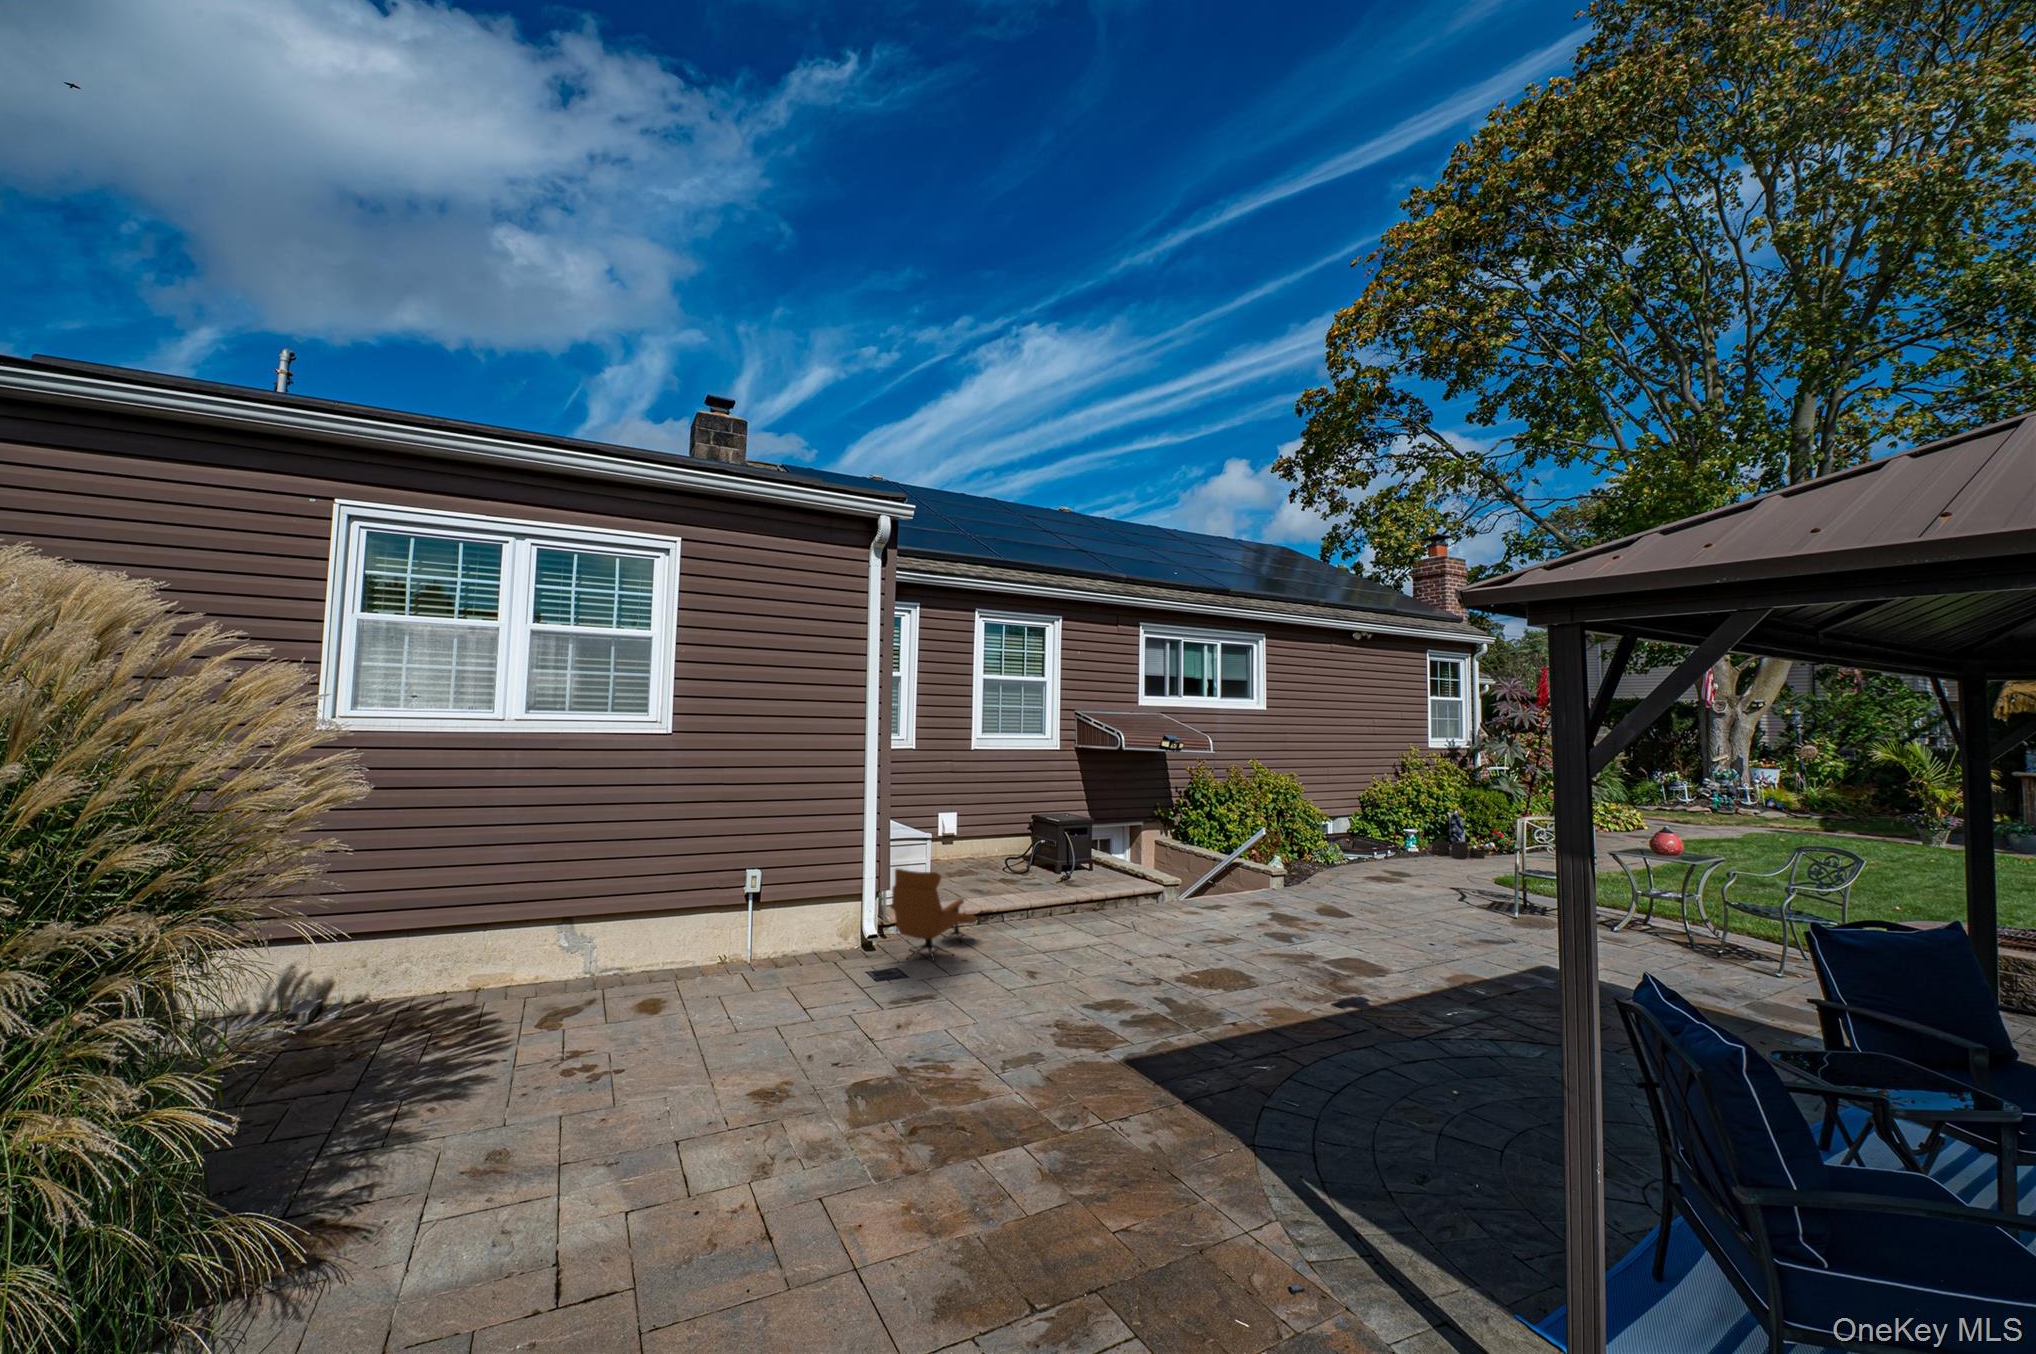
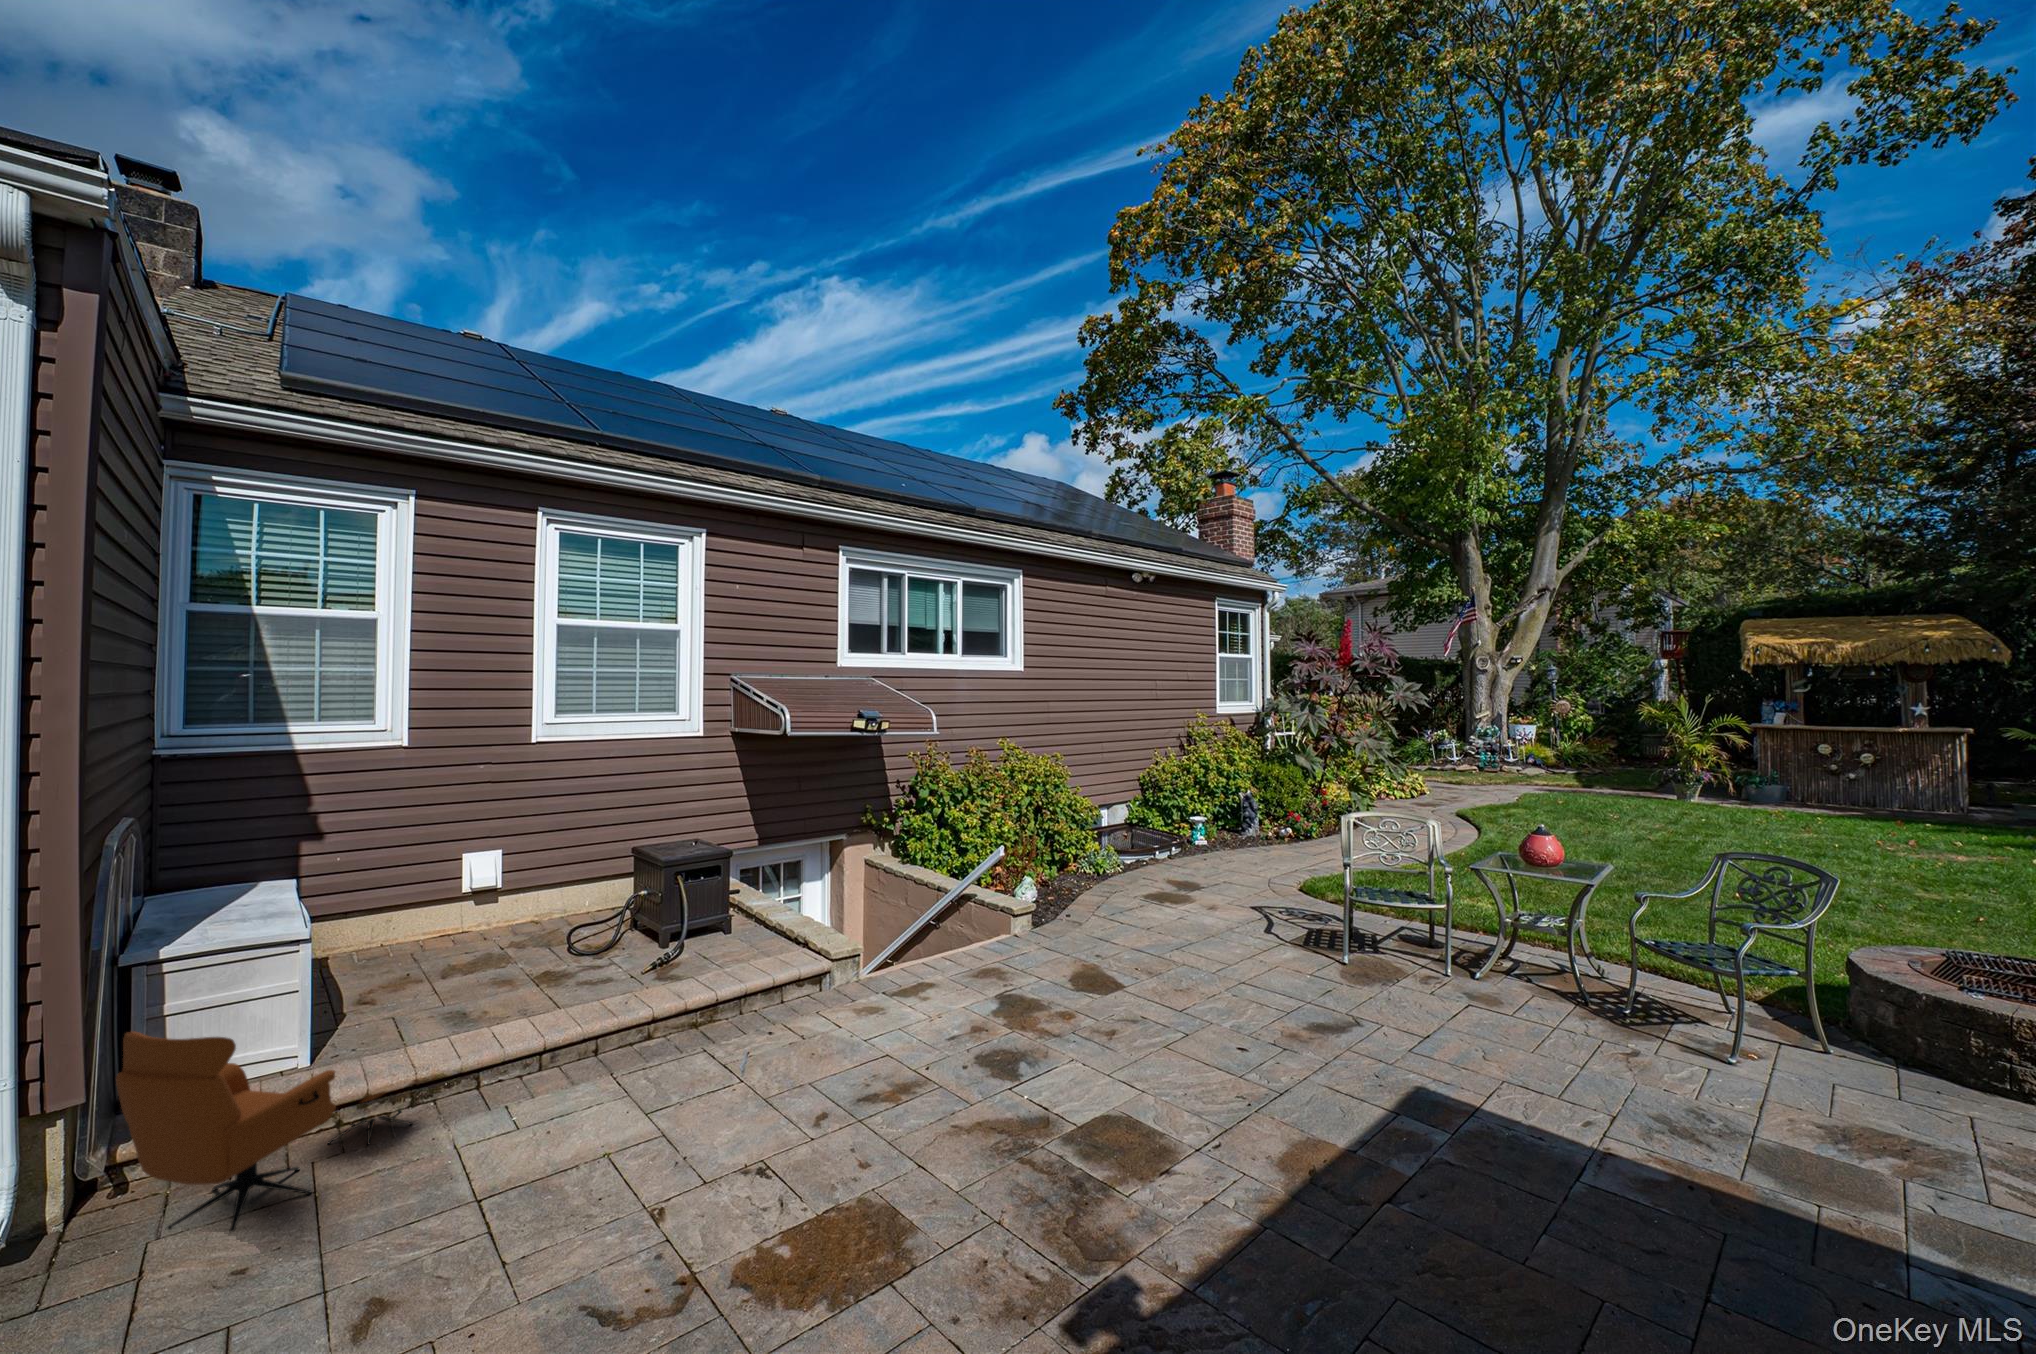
woven basket: present [1432,839,1485,859] -> none [1222,824,1281,849]

